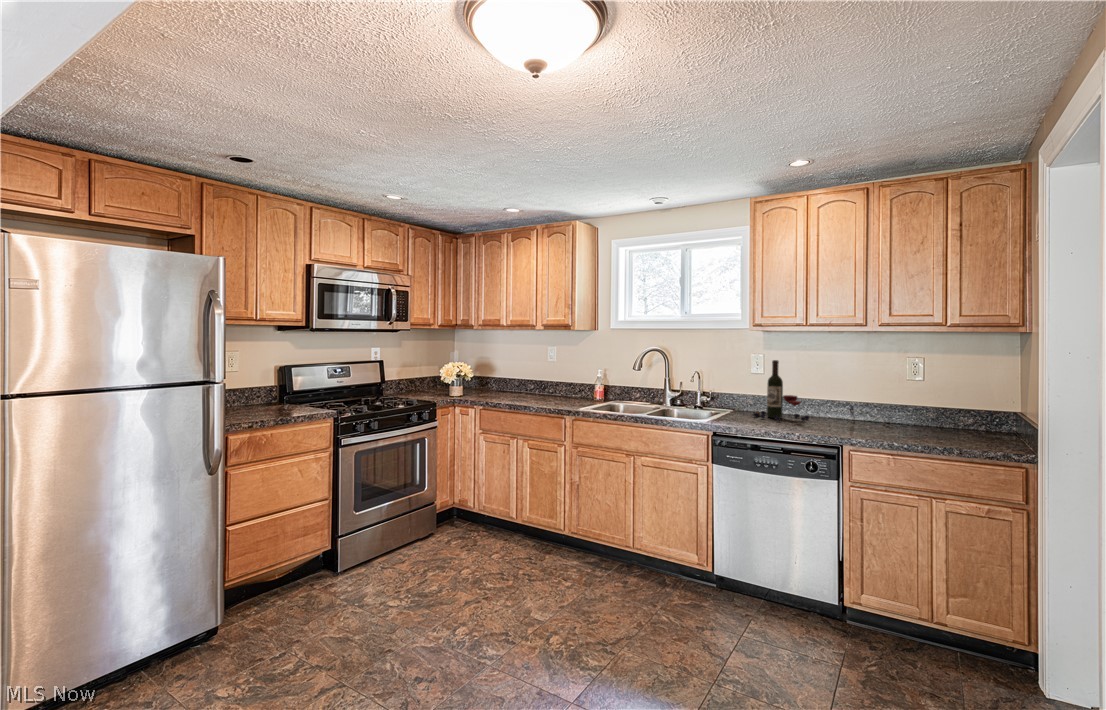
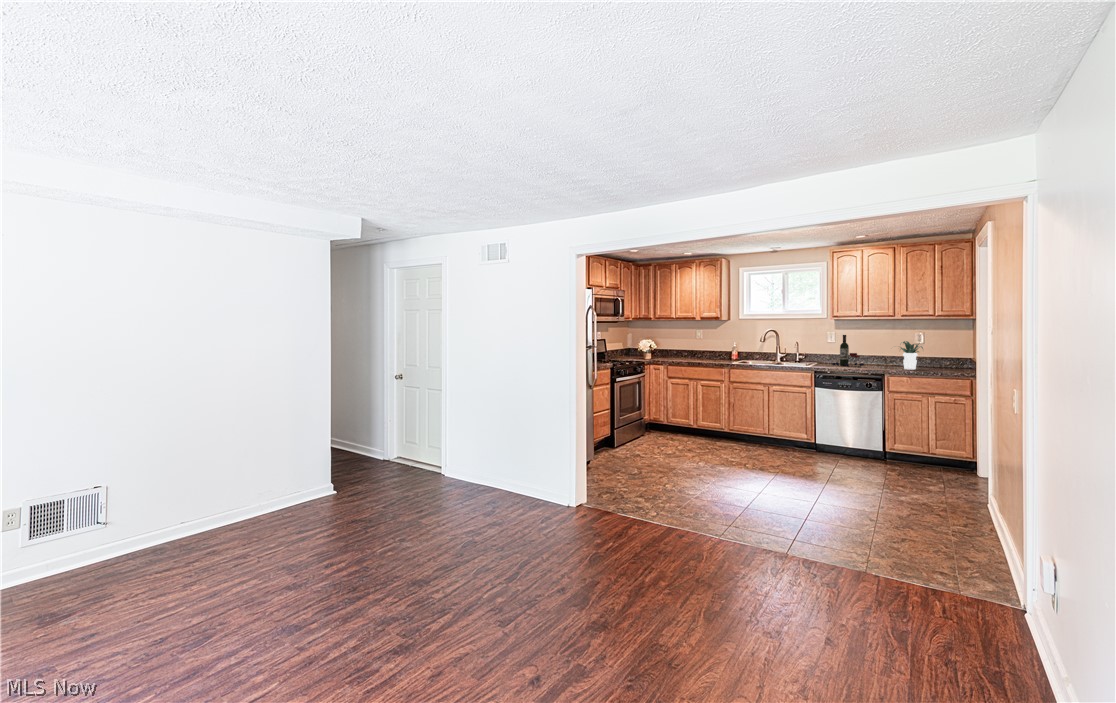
potted plant: none [854,376,938,436] -> present [900,341,923,369]

